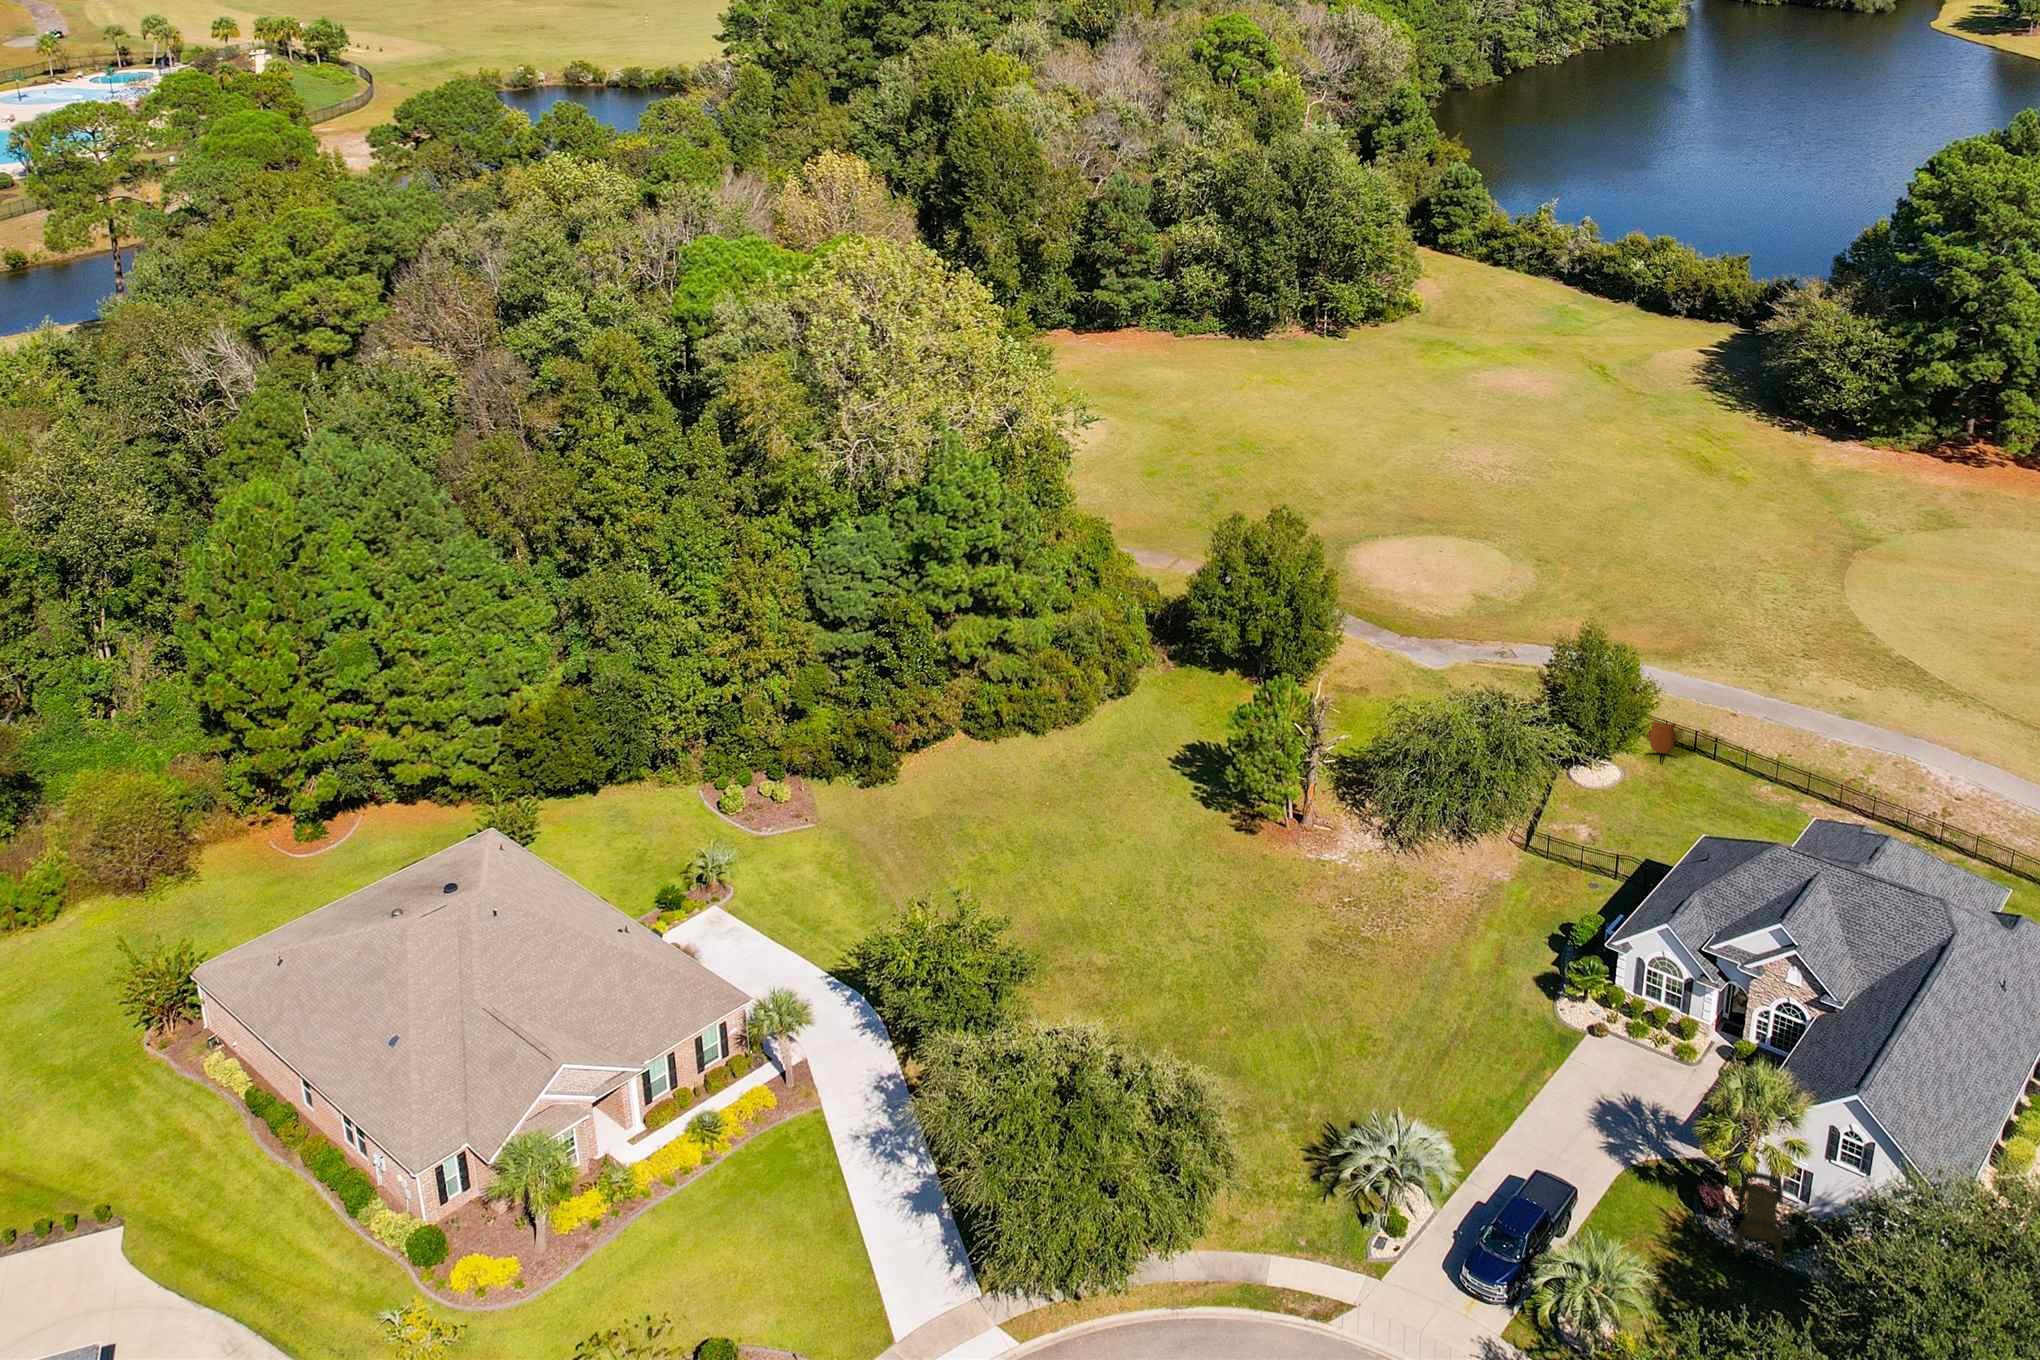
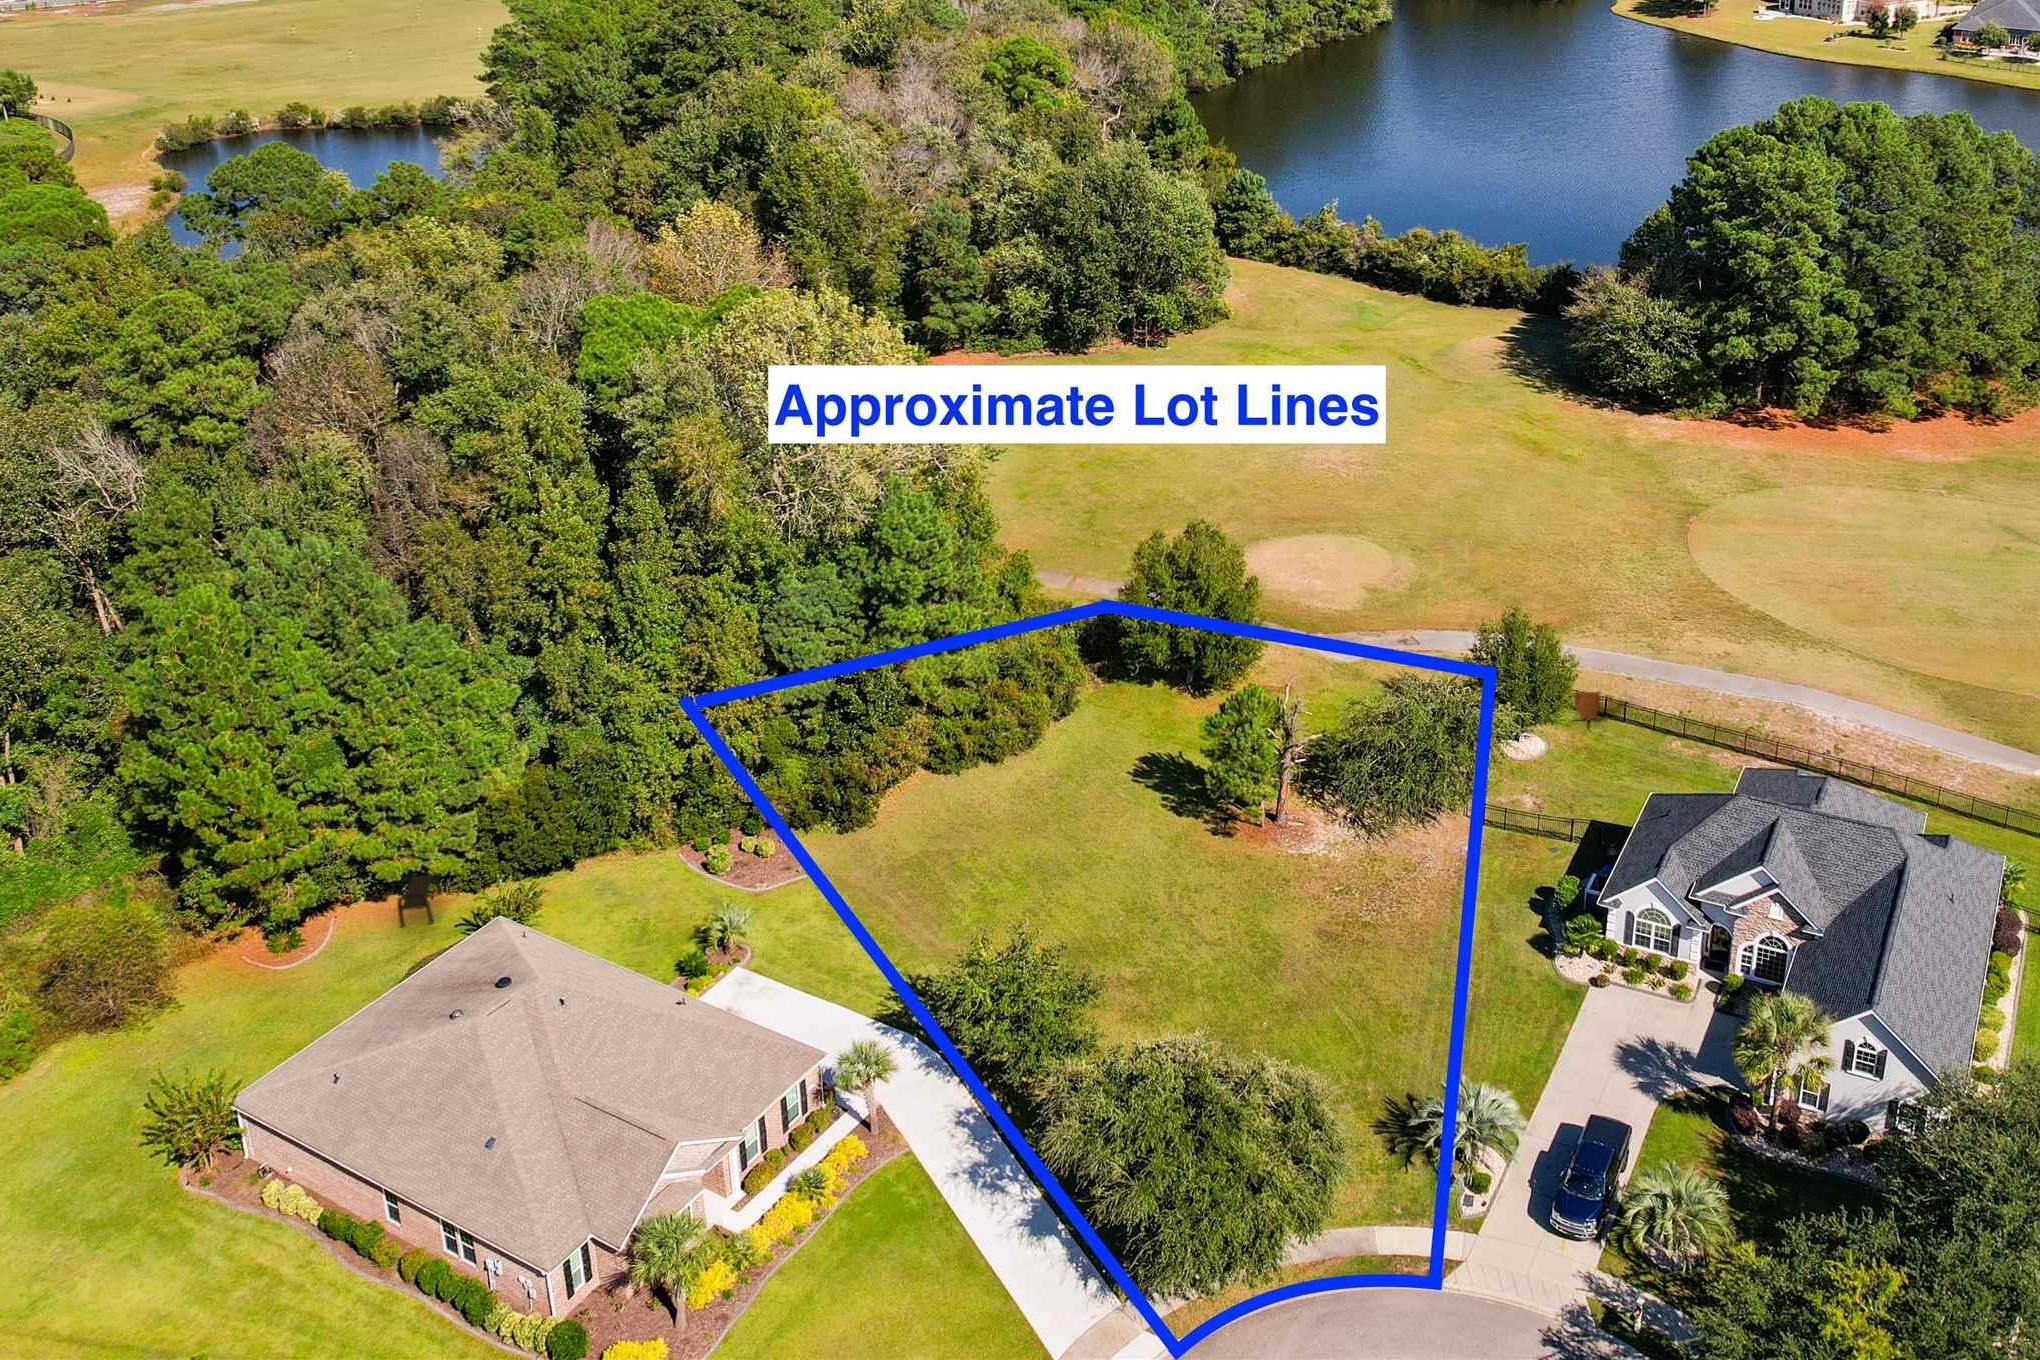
bench: present [1735,1172,1783,1266] -> present [397,873,442,927]

